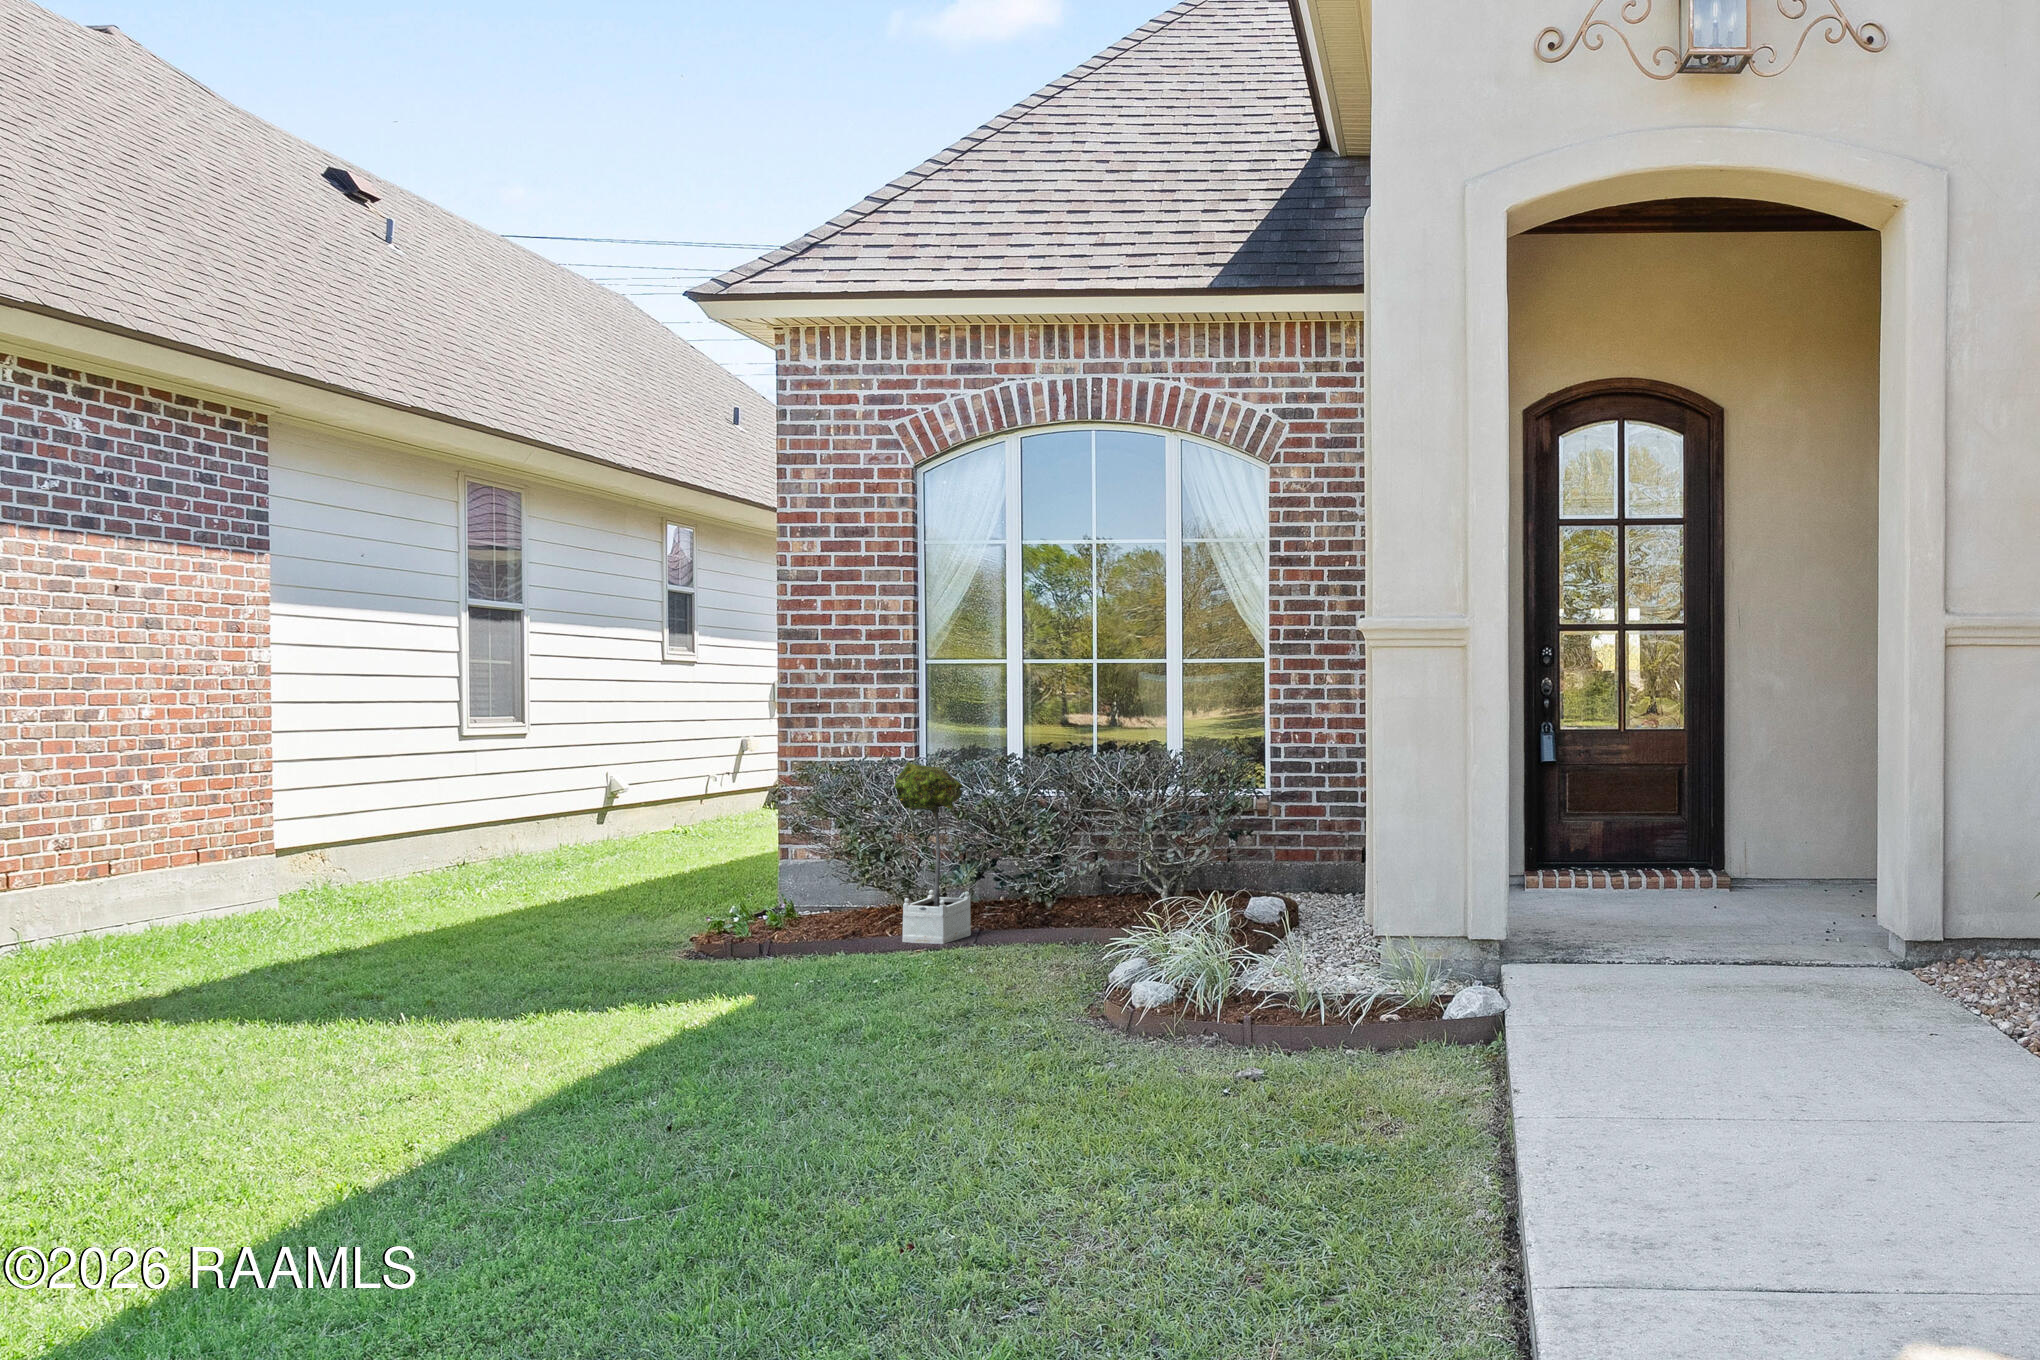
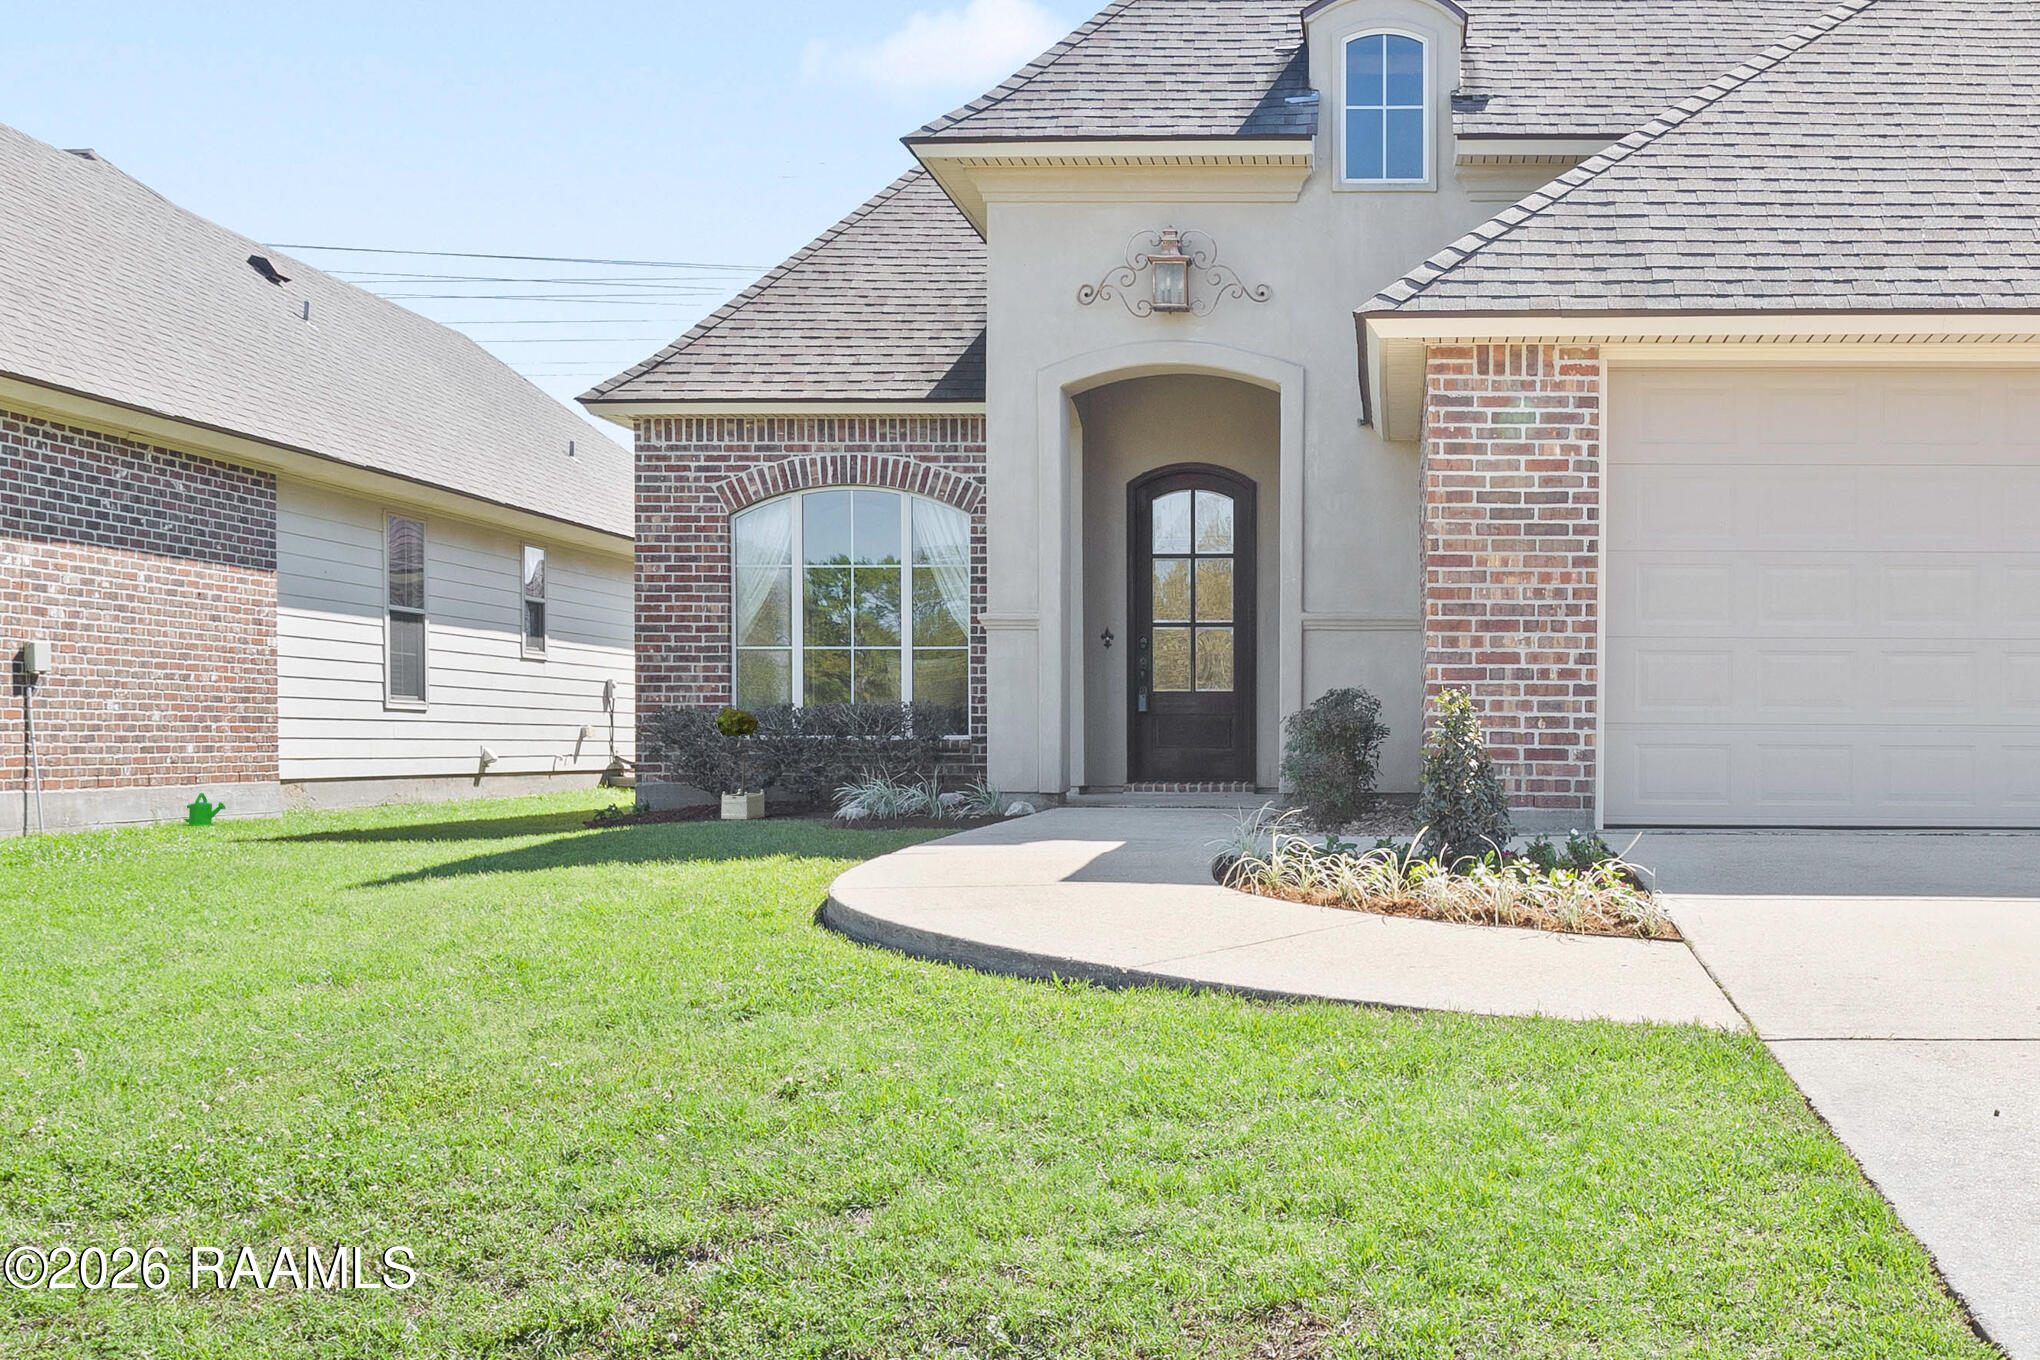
watering can: none [65,896,138,950] -> present [182,793,226,826]

